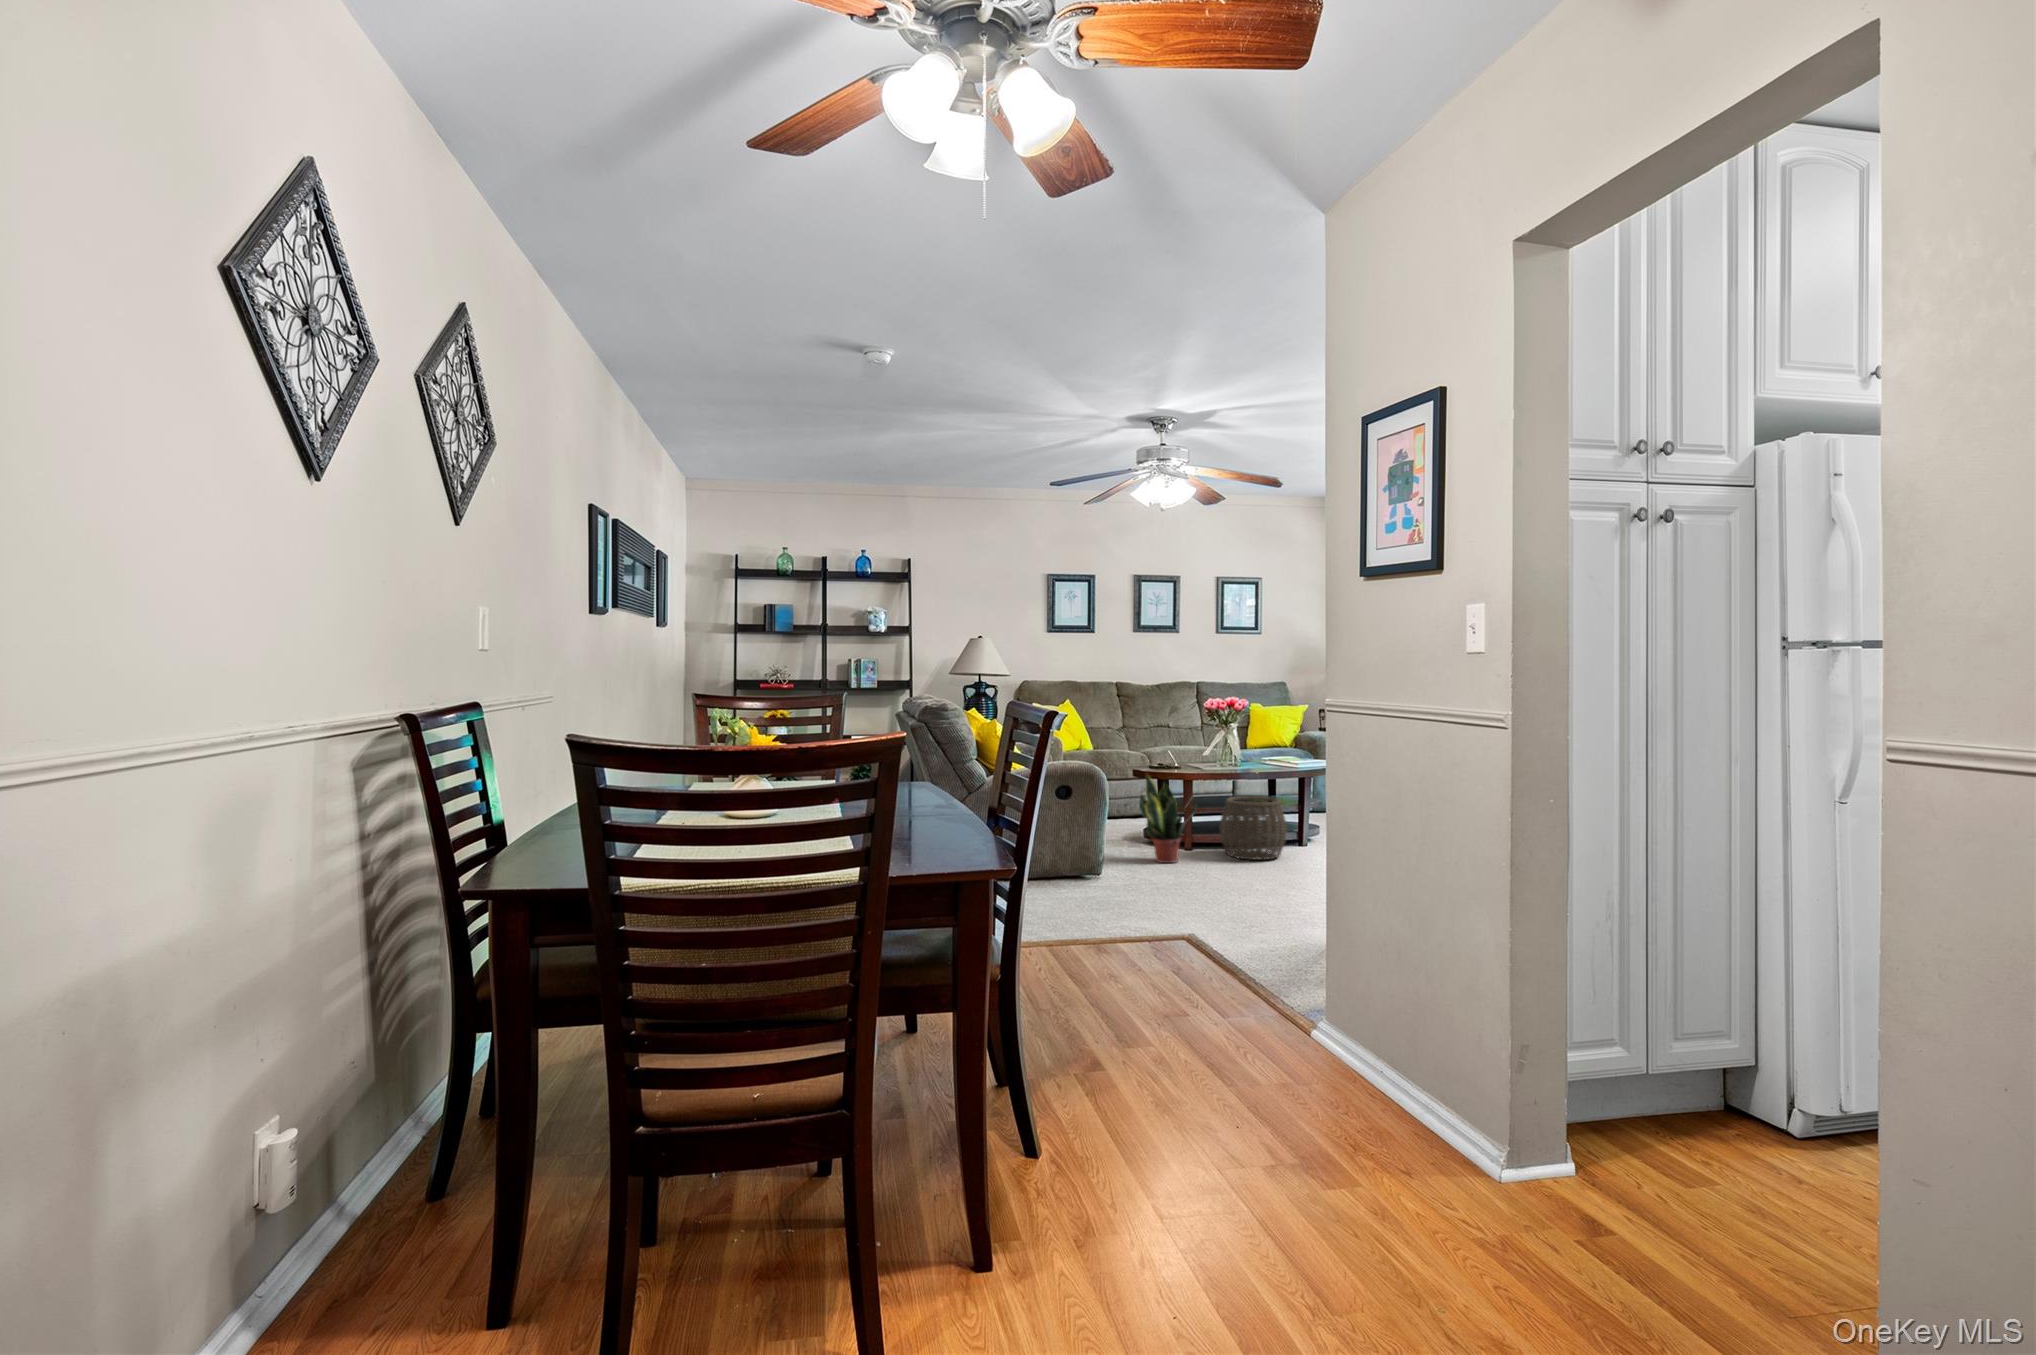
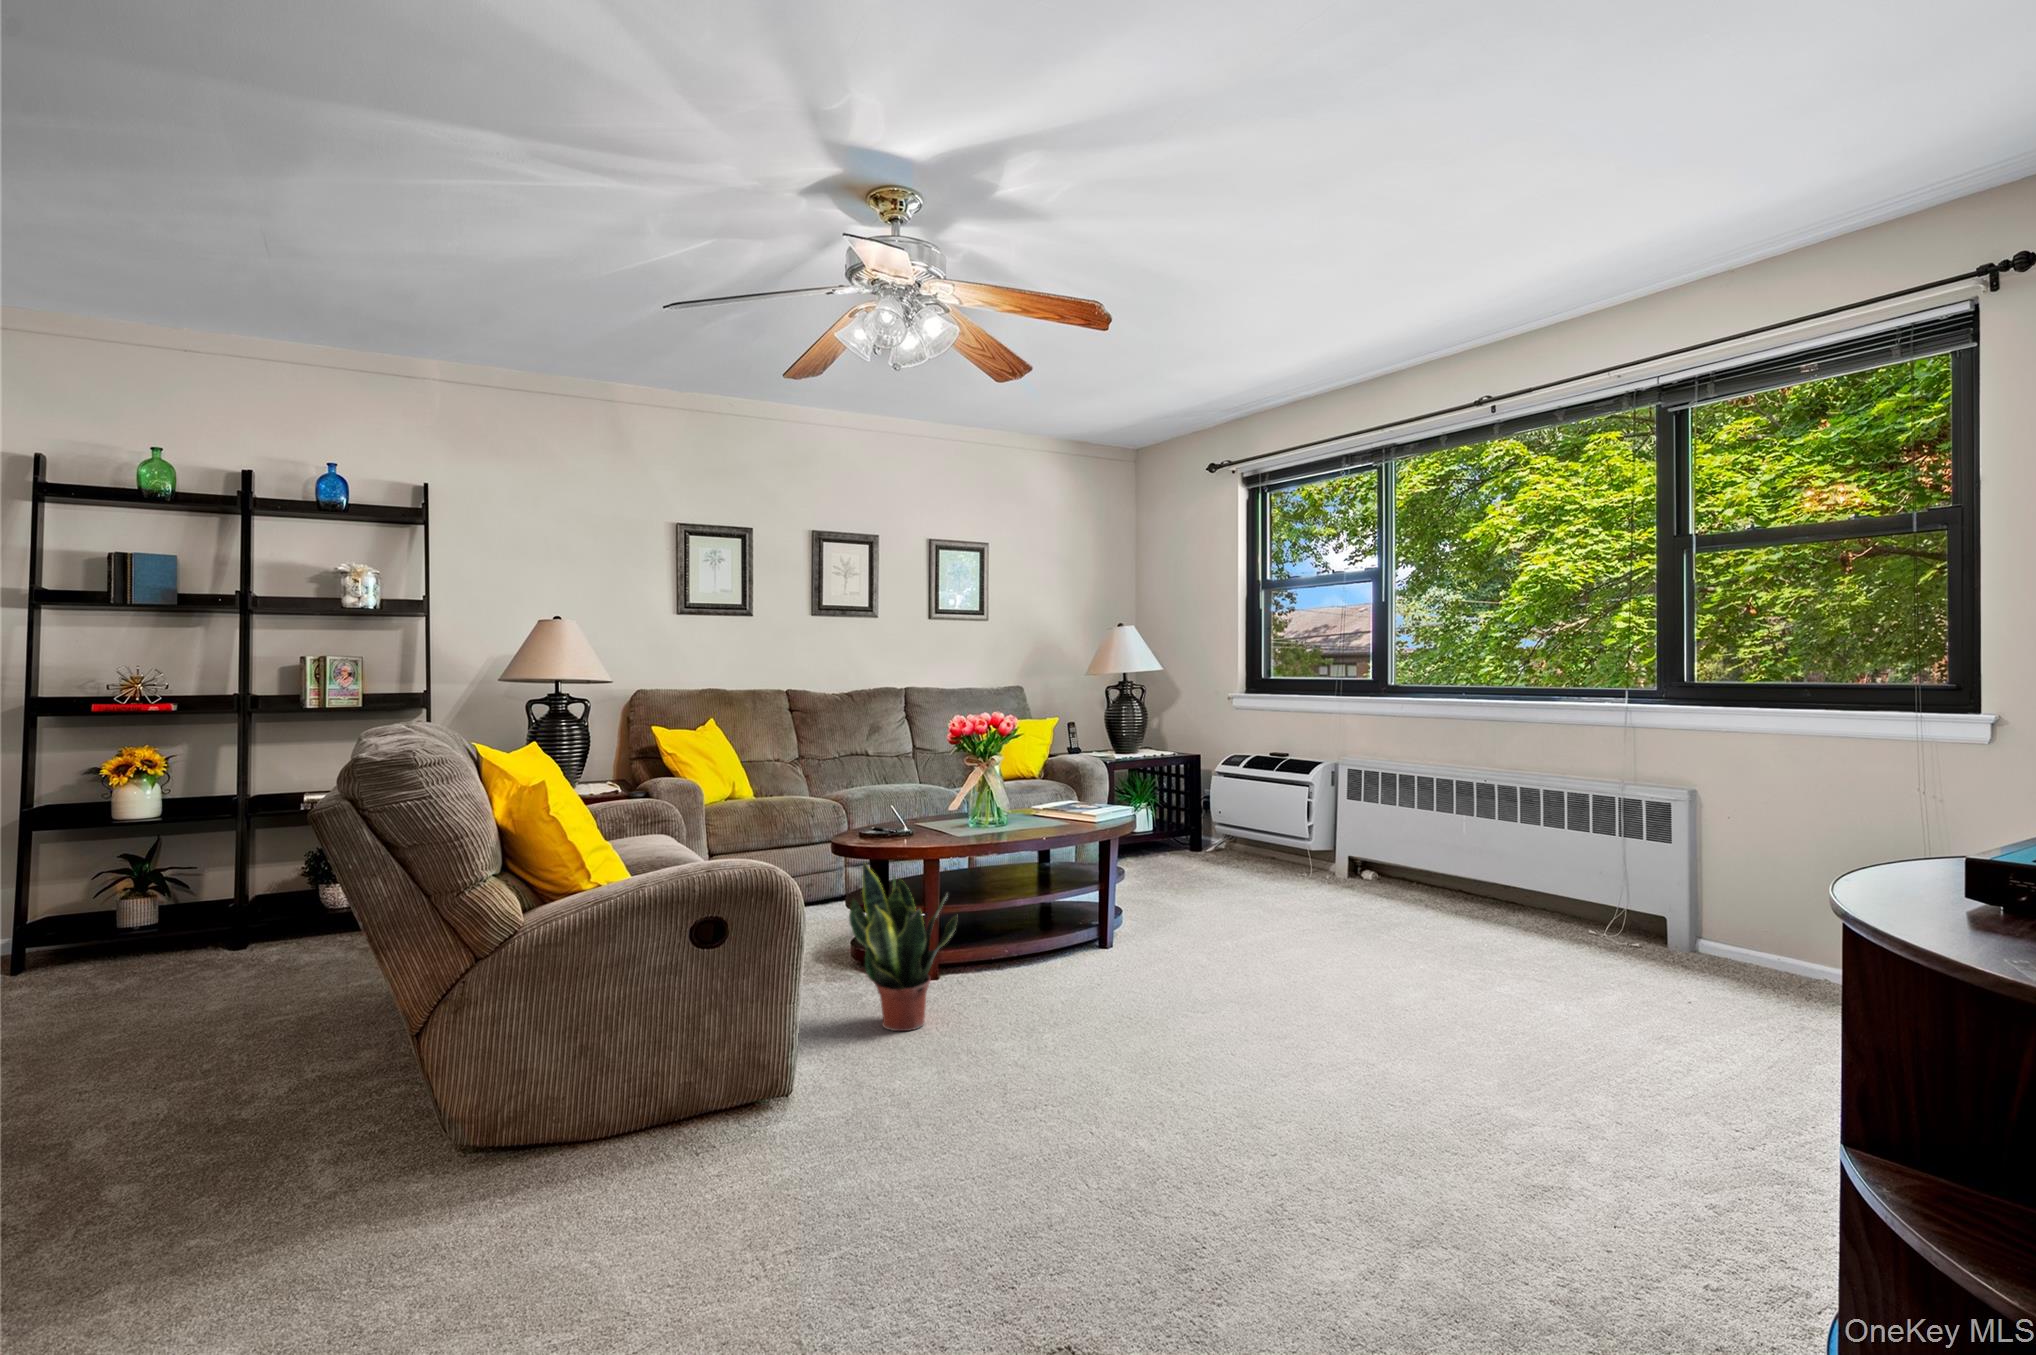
woven basket: present [1220,796,1286,860] -> none [988,881,1104,1002]

